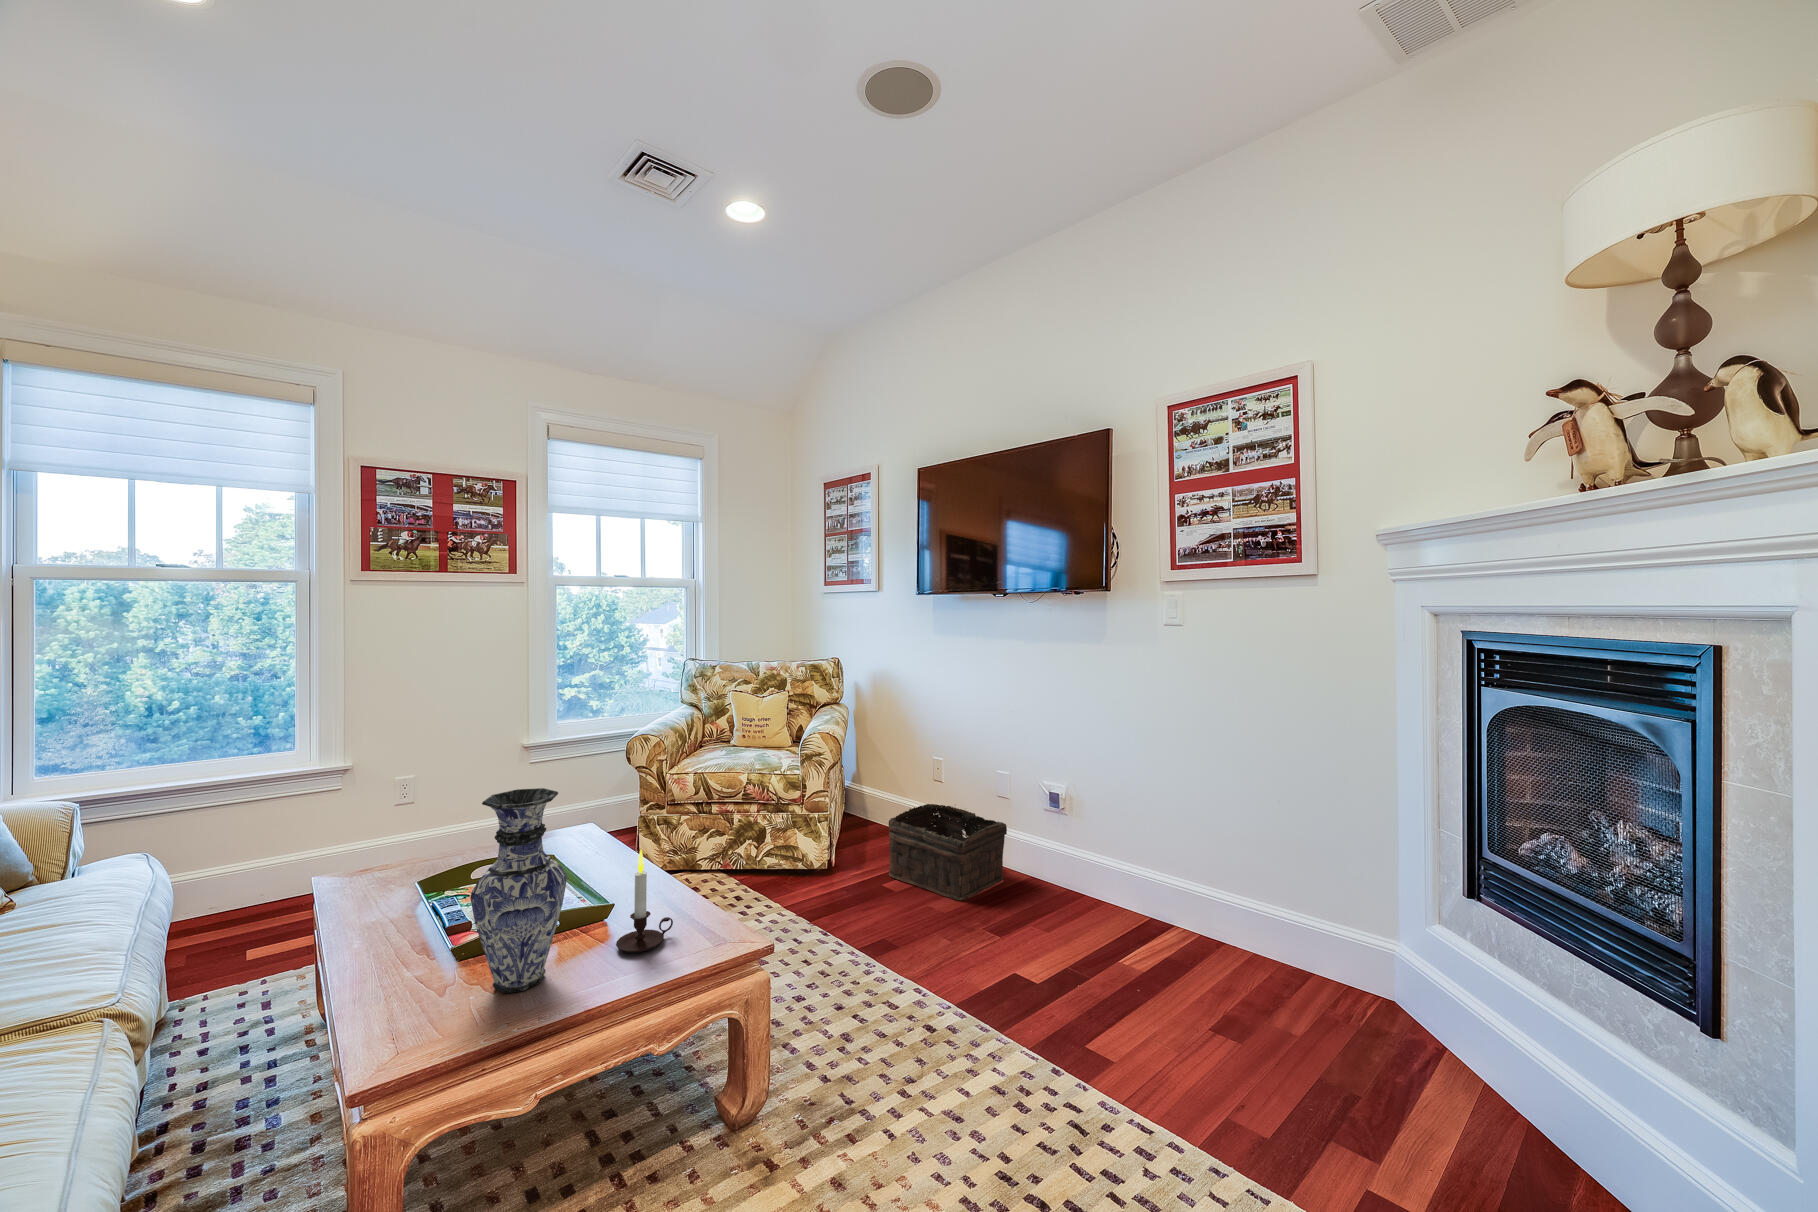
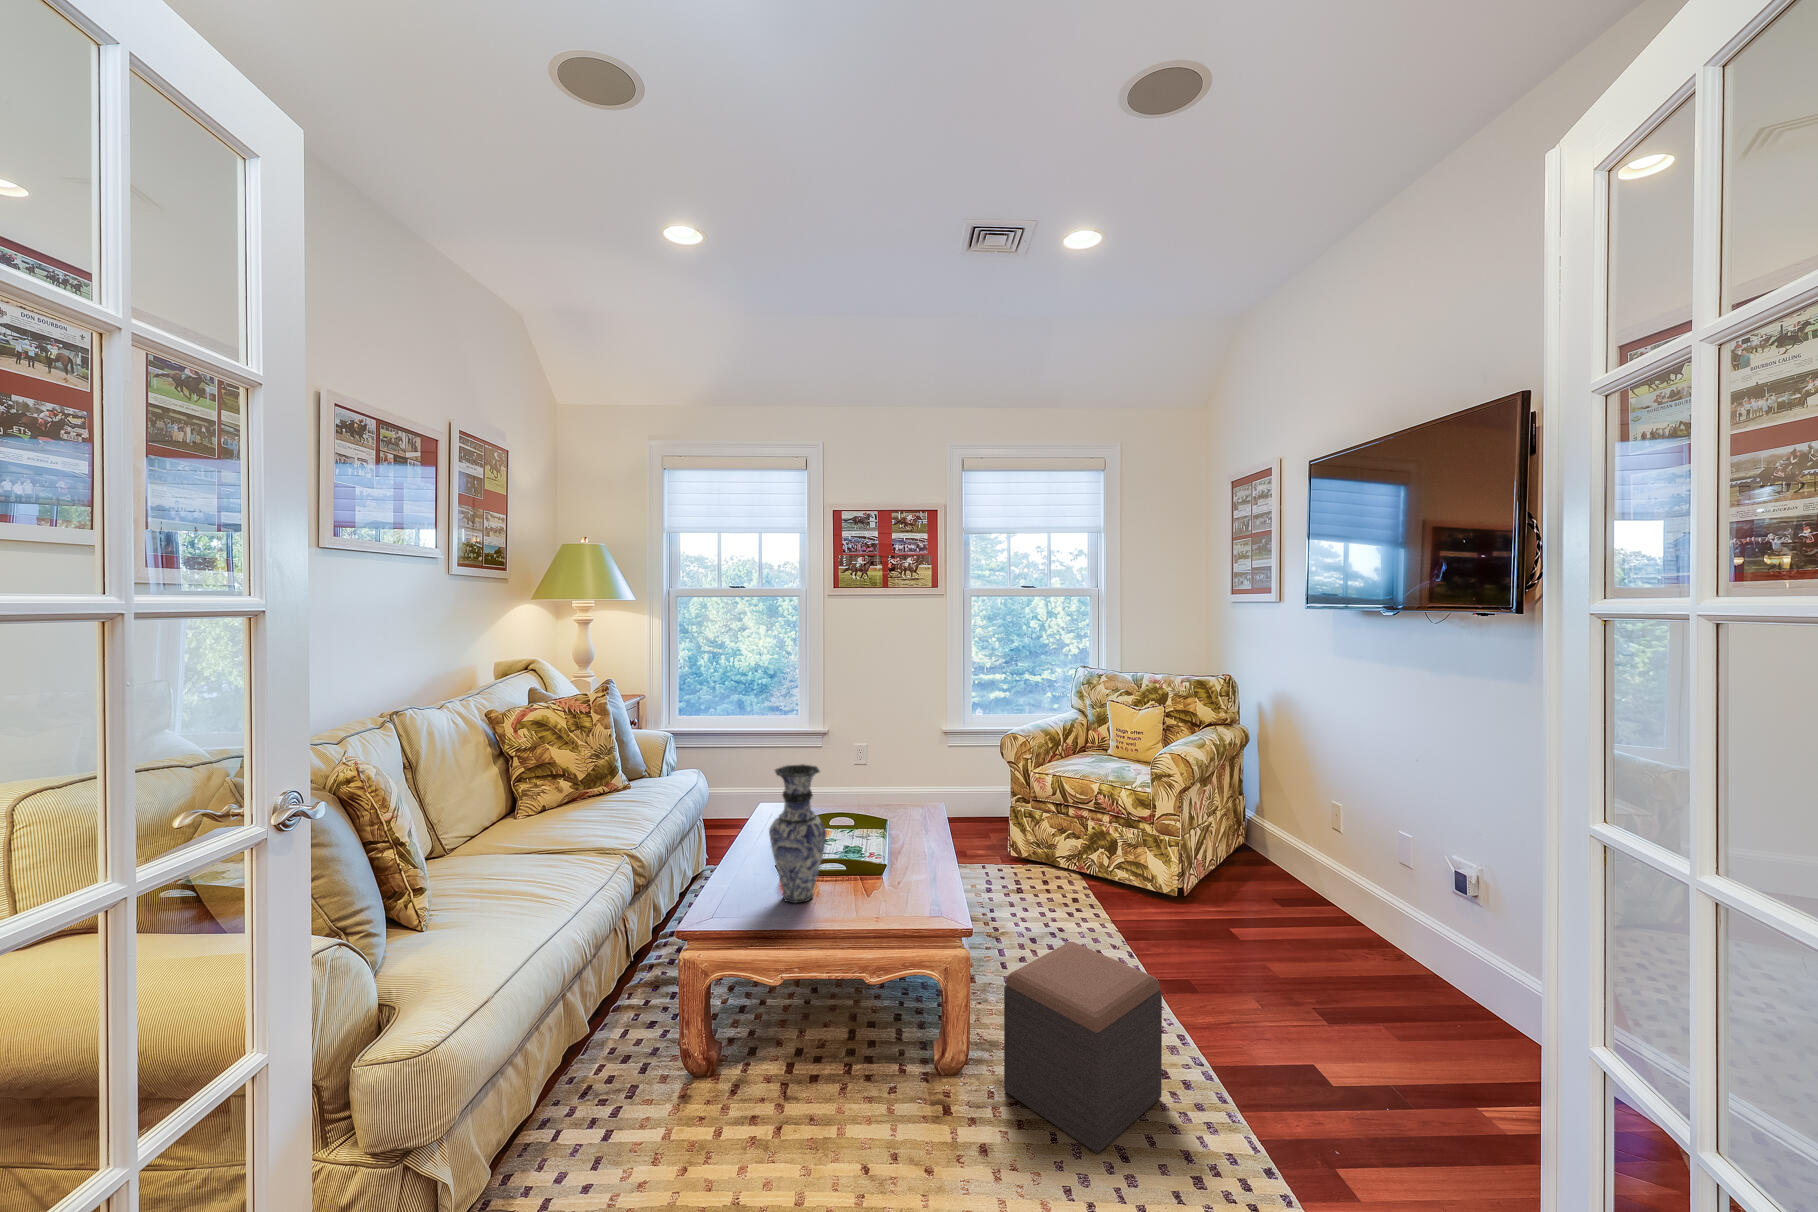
basket: present [888,804,1007,900] -> none [1242,853,1397,974]
candle: present [616,850,673,952] -> none [862,825,905,903]
footstool: none [811,926,944,1125] -> present [1004,942,1162,1153]

